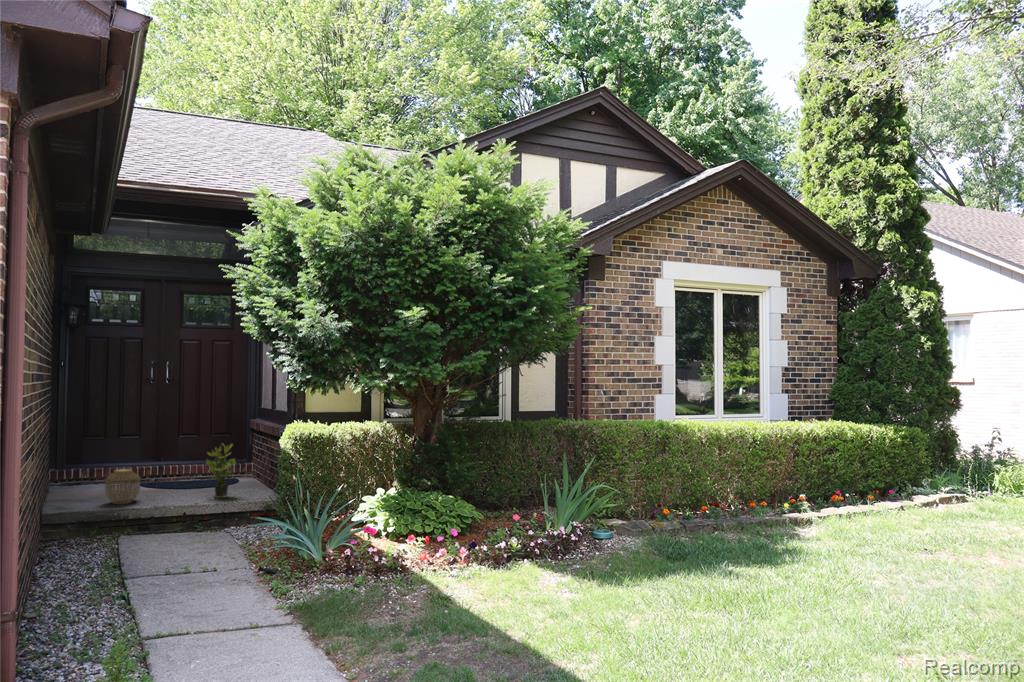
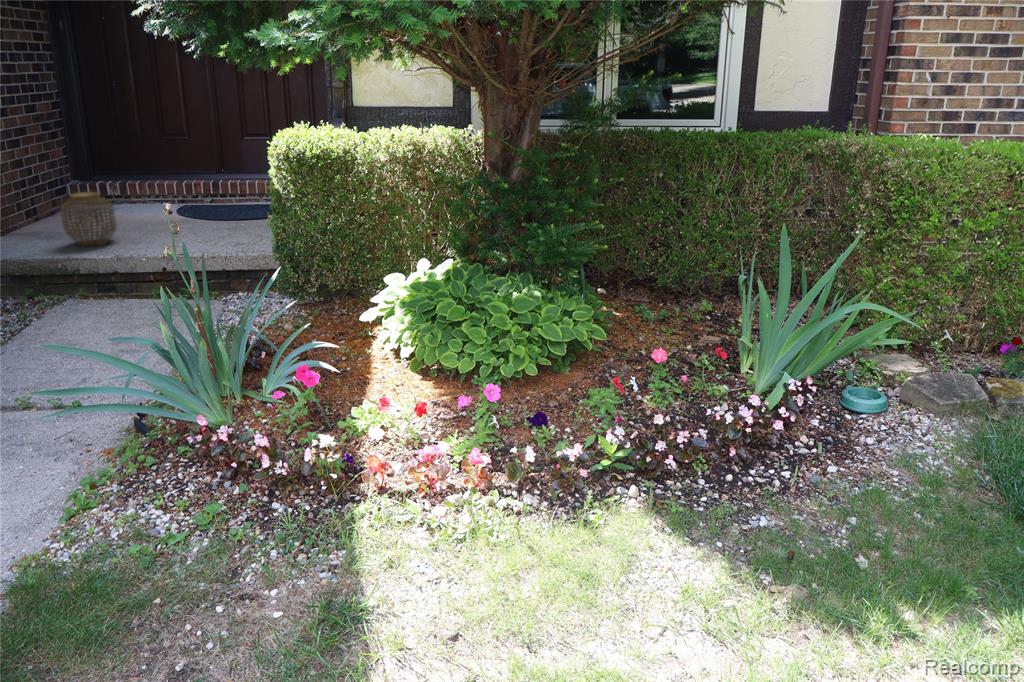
potted plant: present [206,444,236,498] -> none [197,155,249,245]

